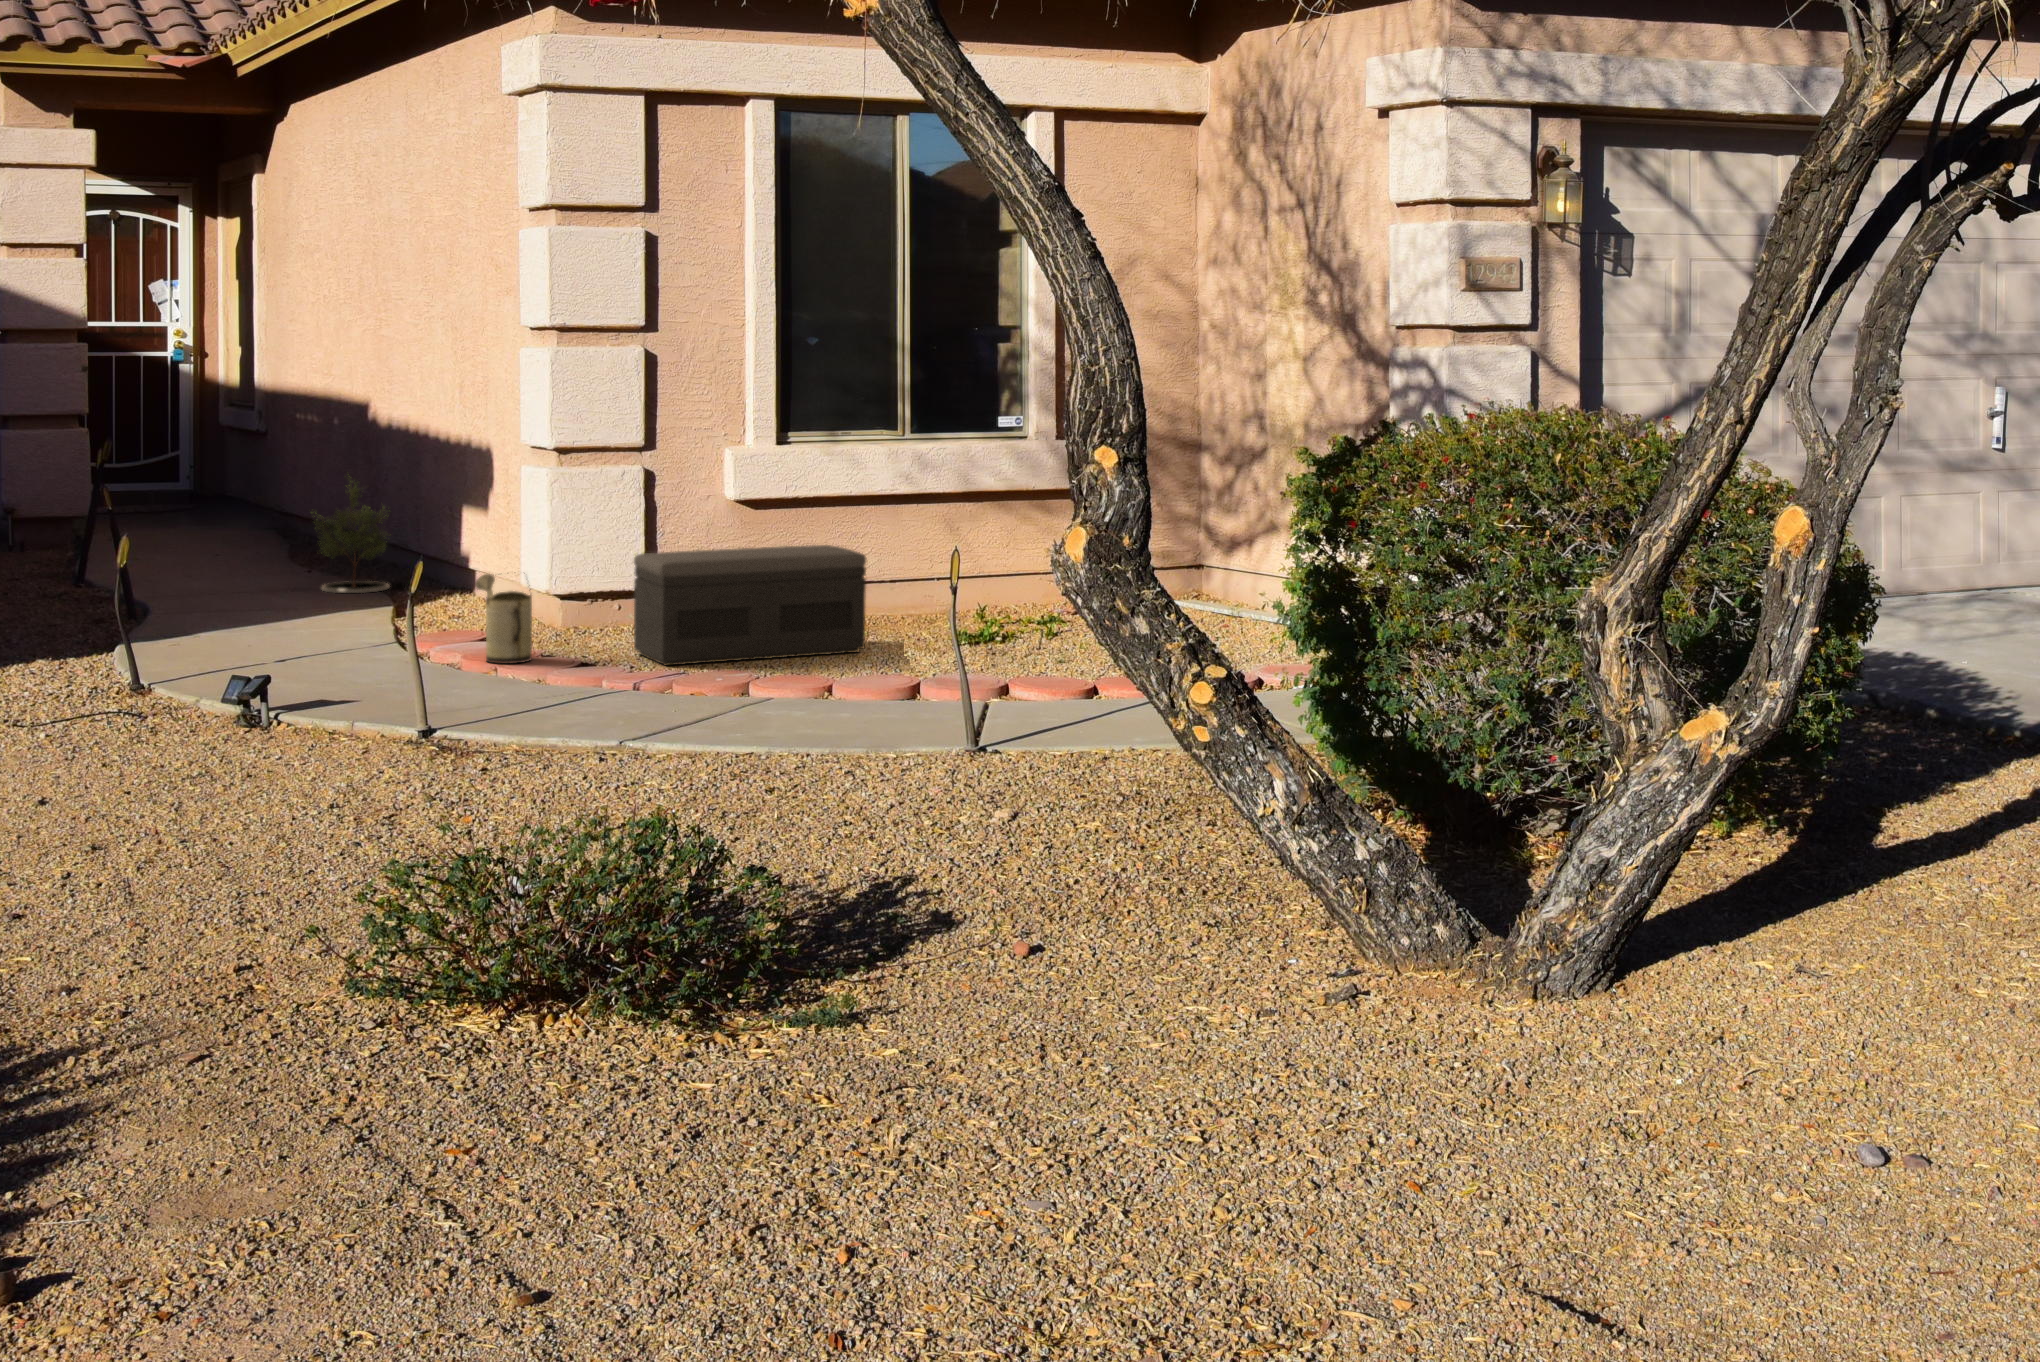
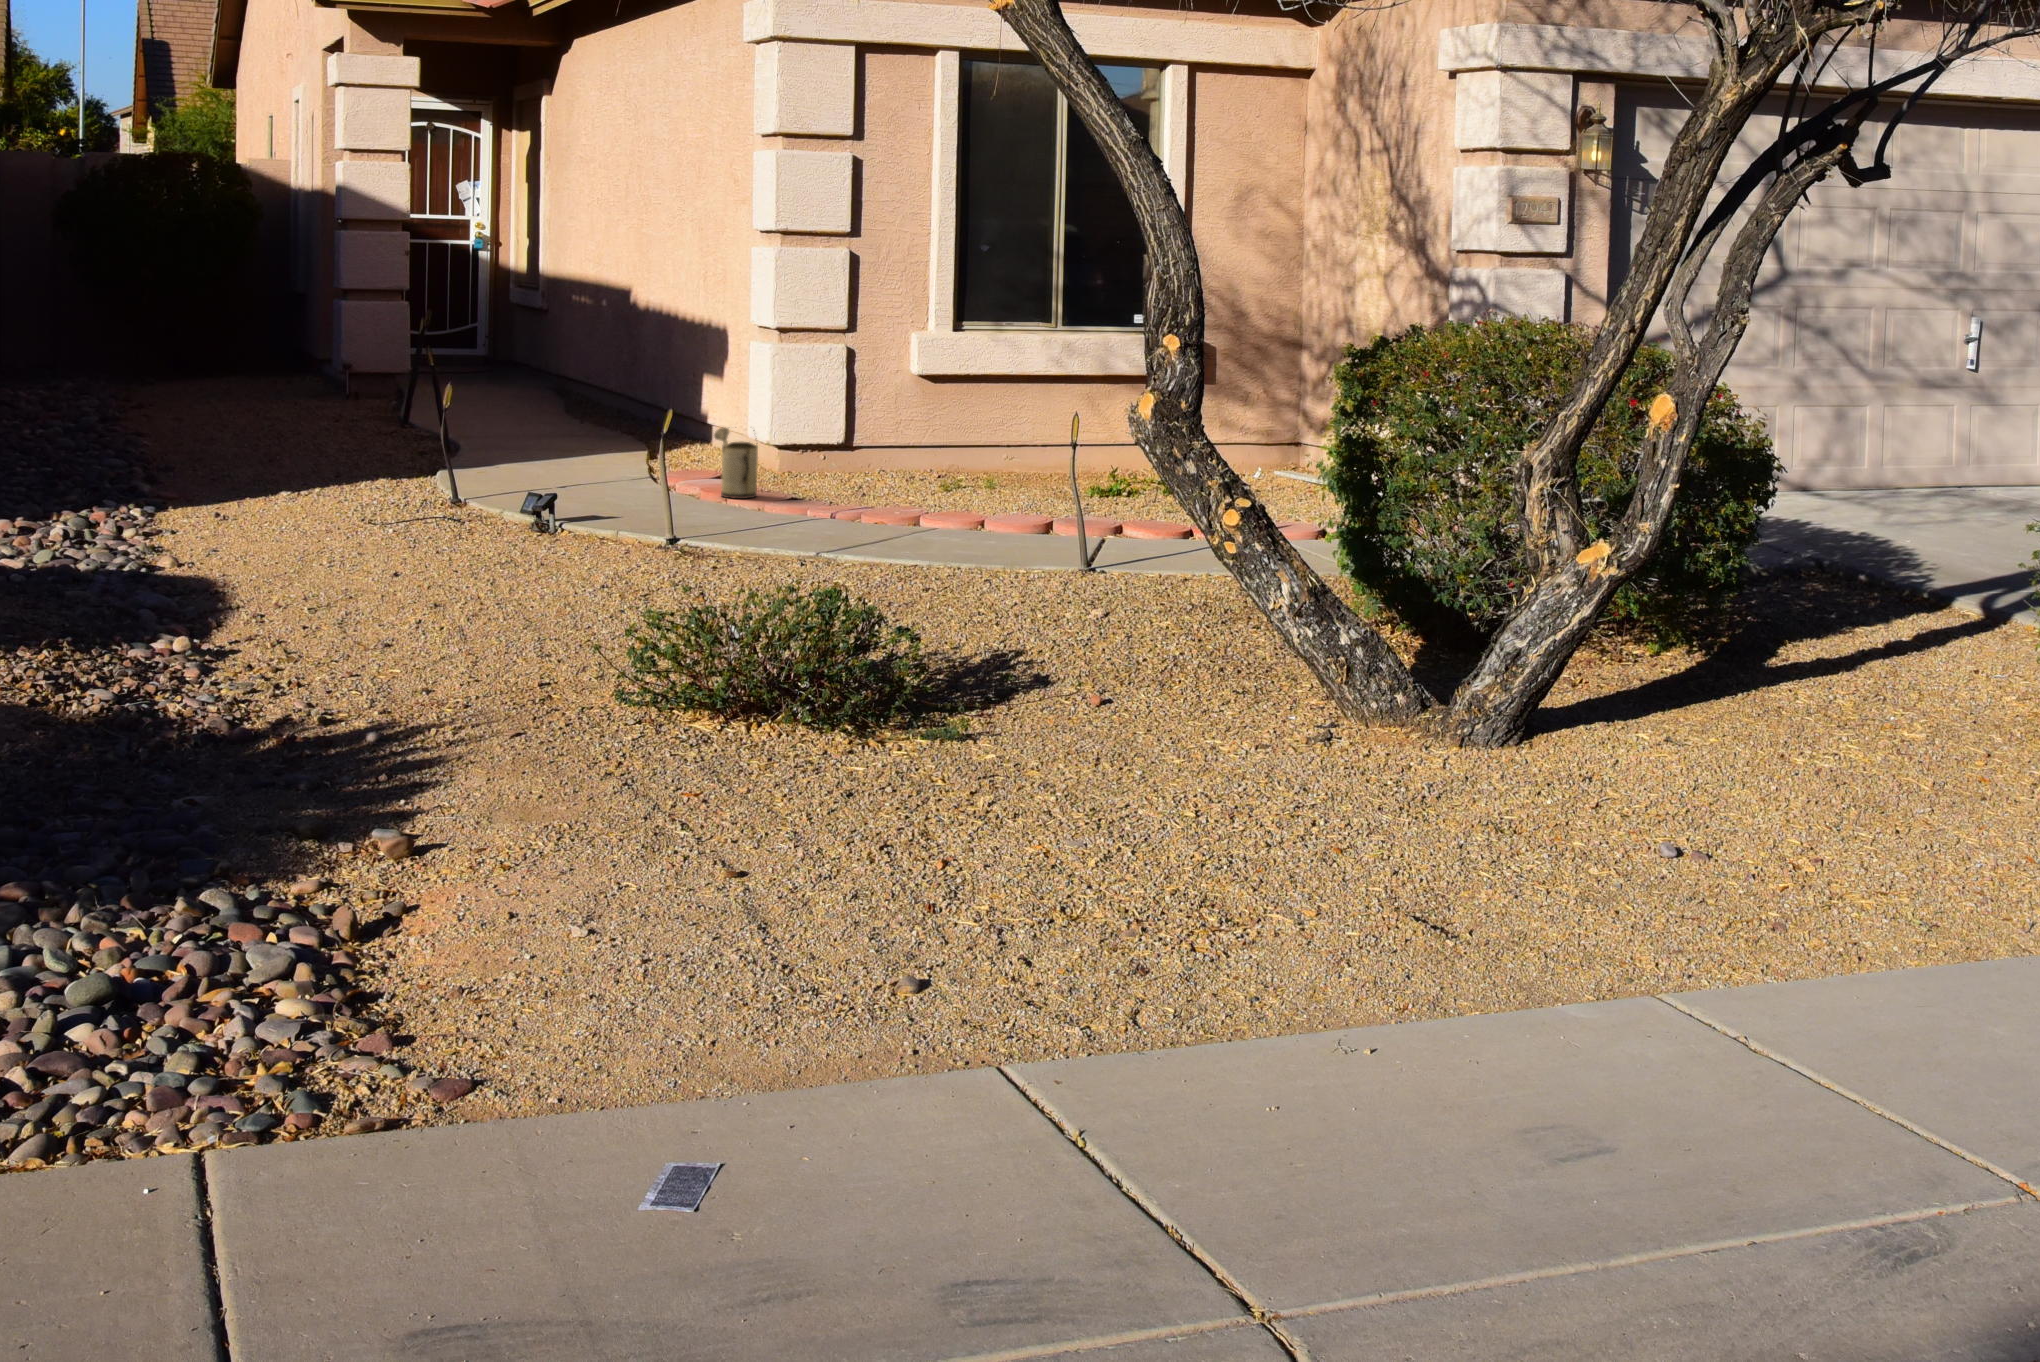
potted tree: present [311,474,391,593] -> none [583,343,649,442]
storage bench: present [634,545,866,666] -> none [837,415,1023,505]

